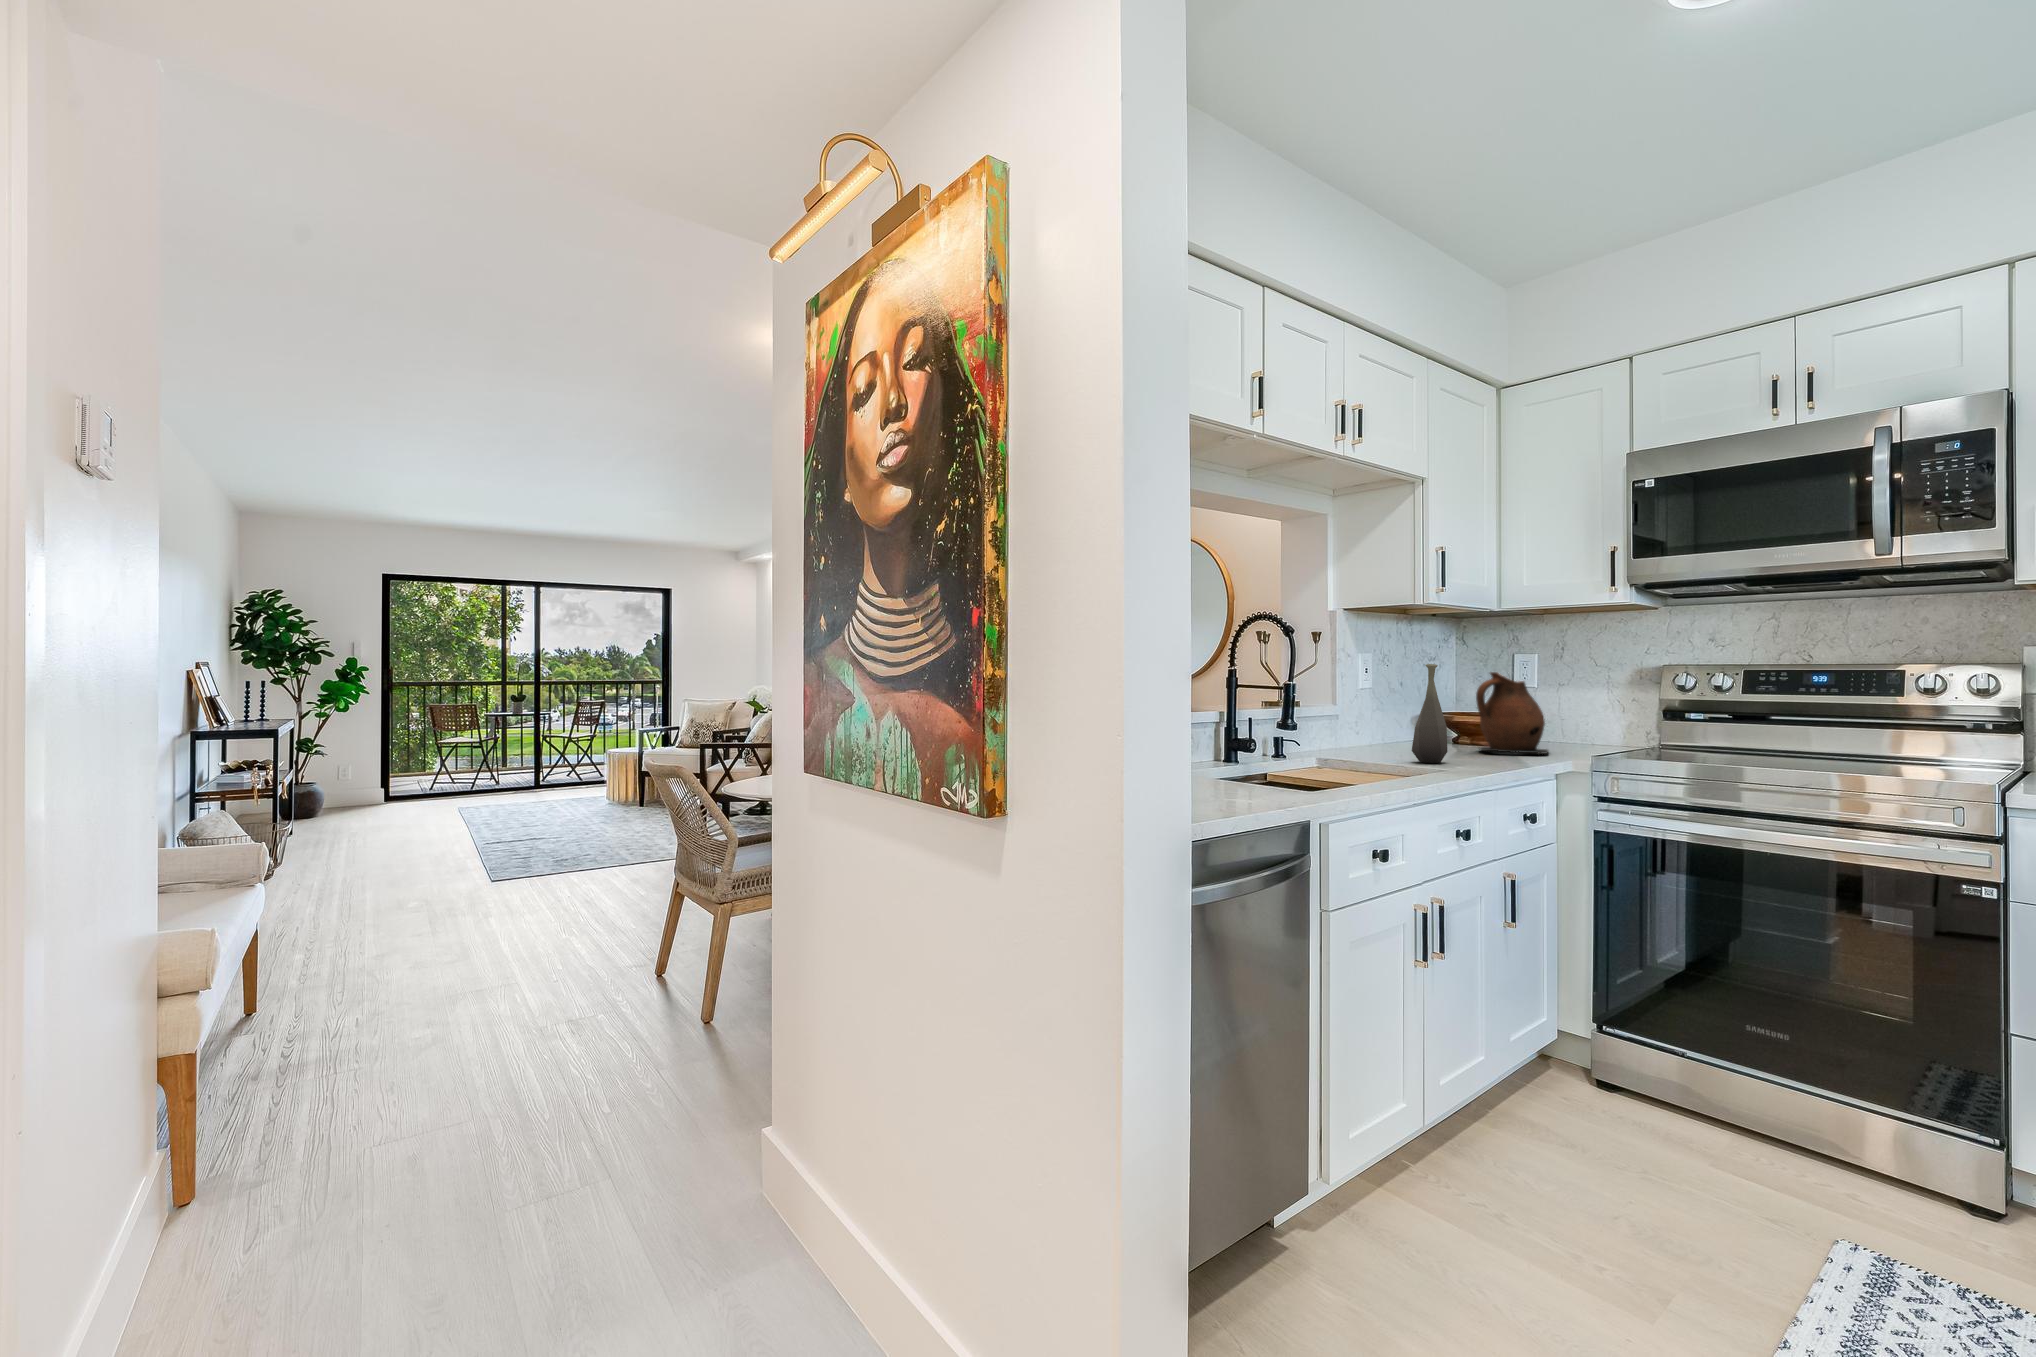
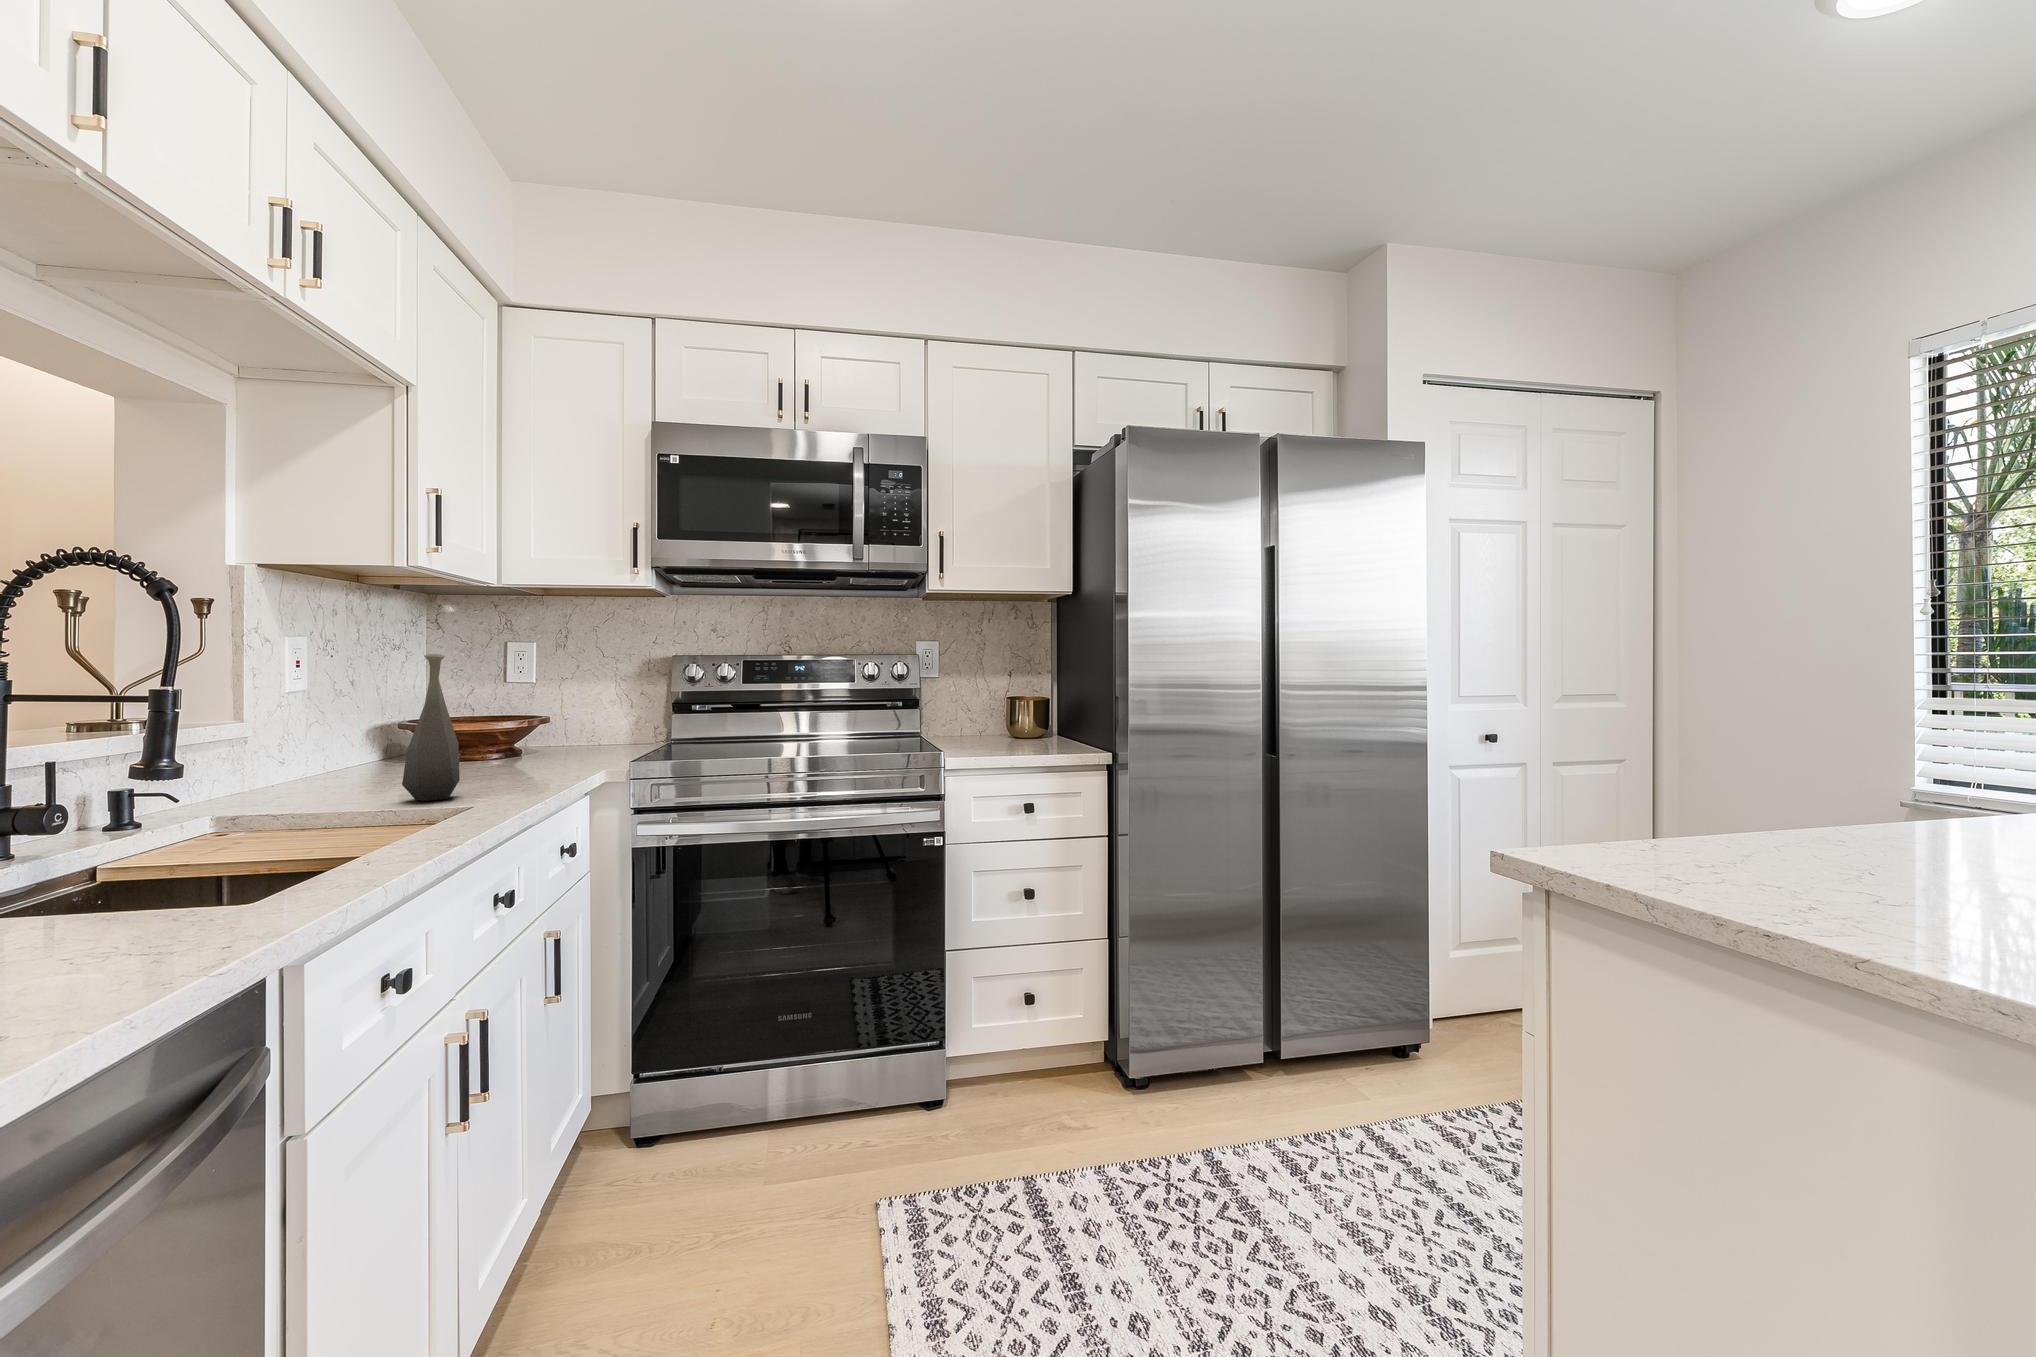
ceramic pitcher: present [1476,672,1548,754] -> none [477,665,576,770]

